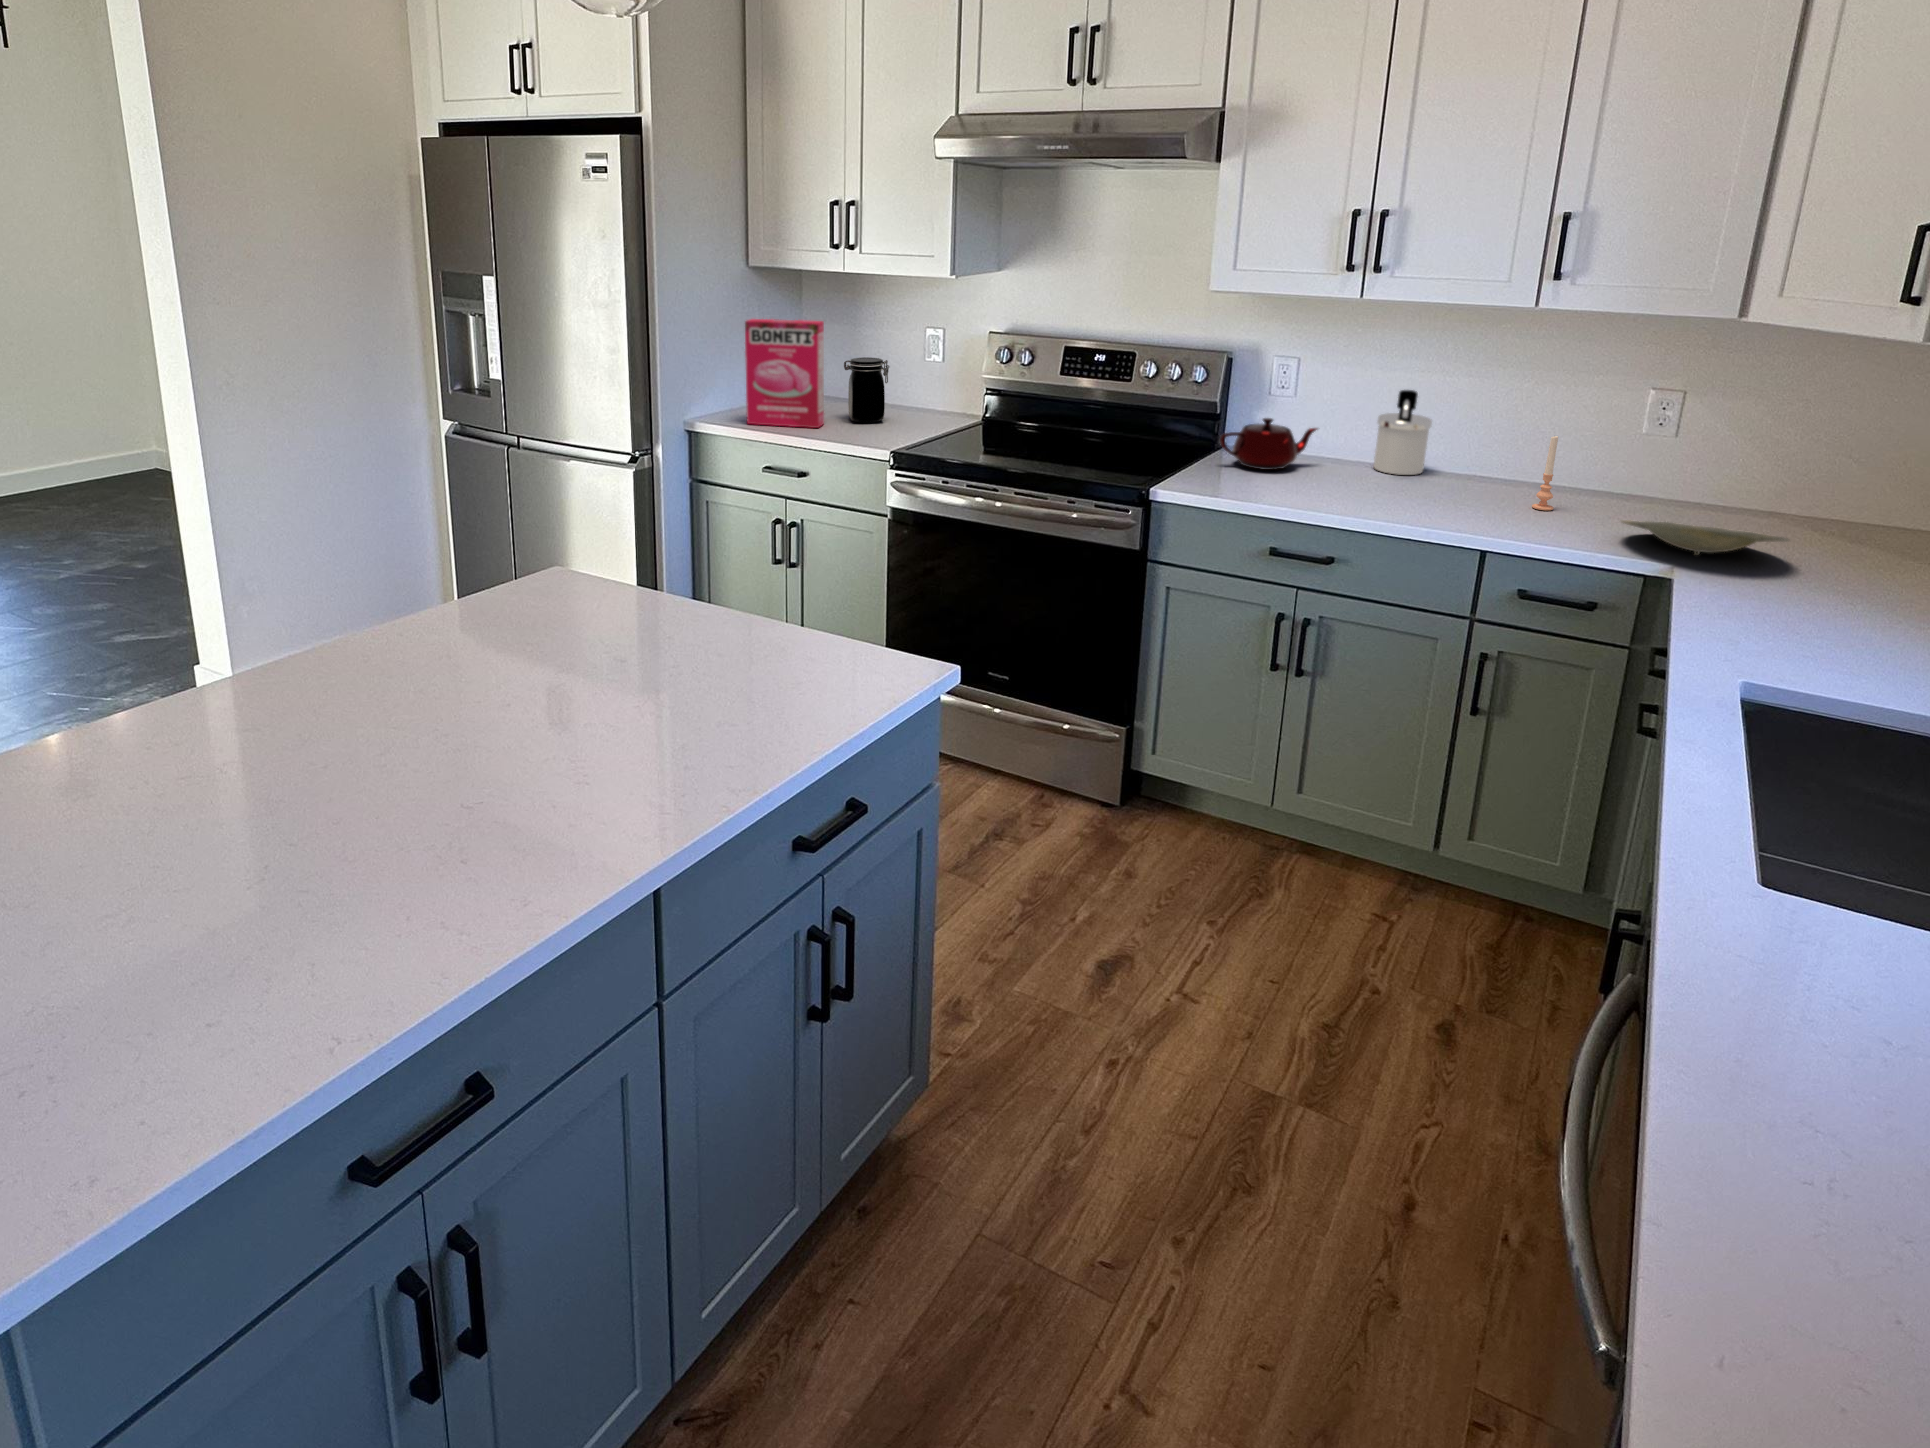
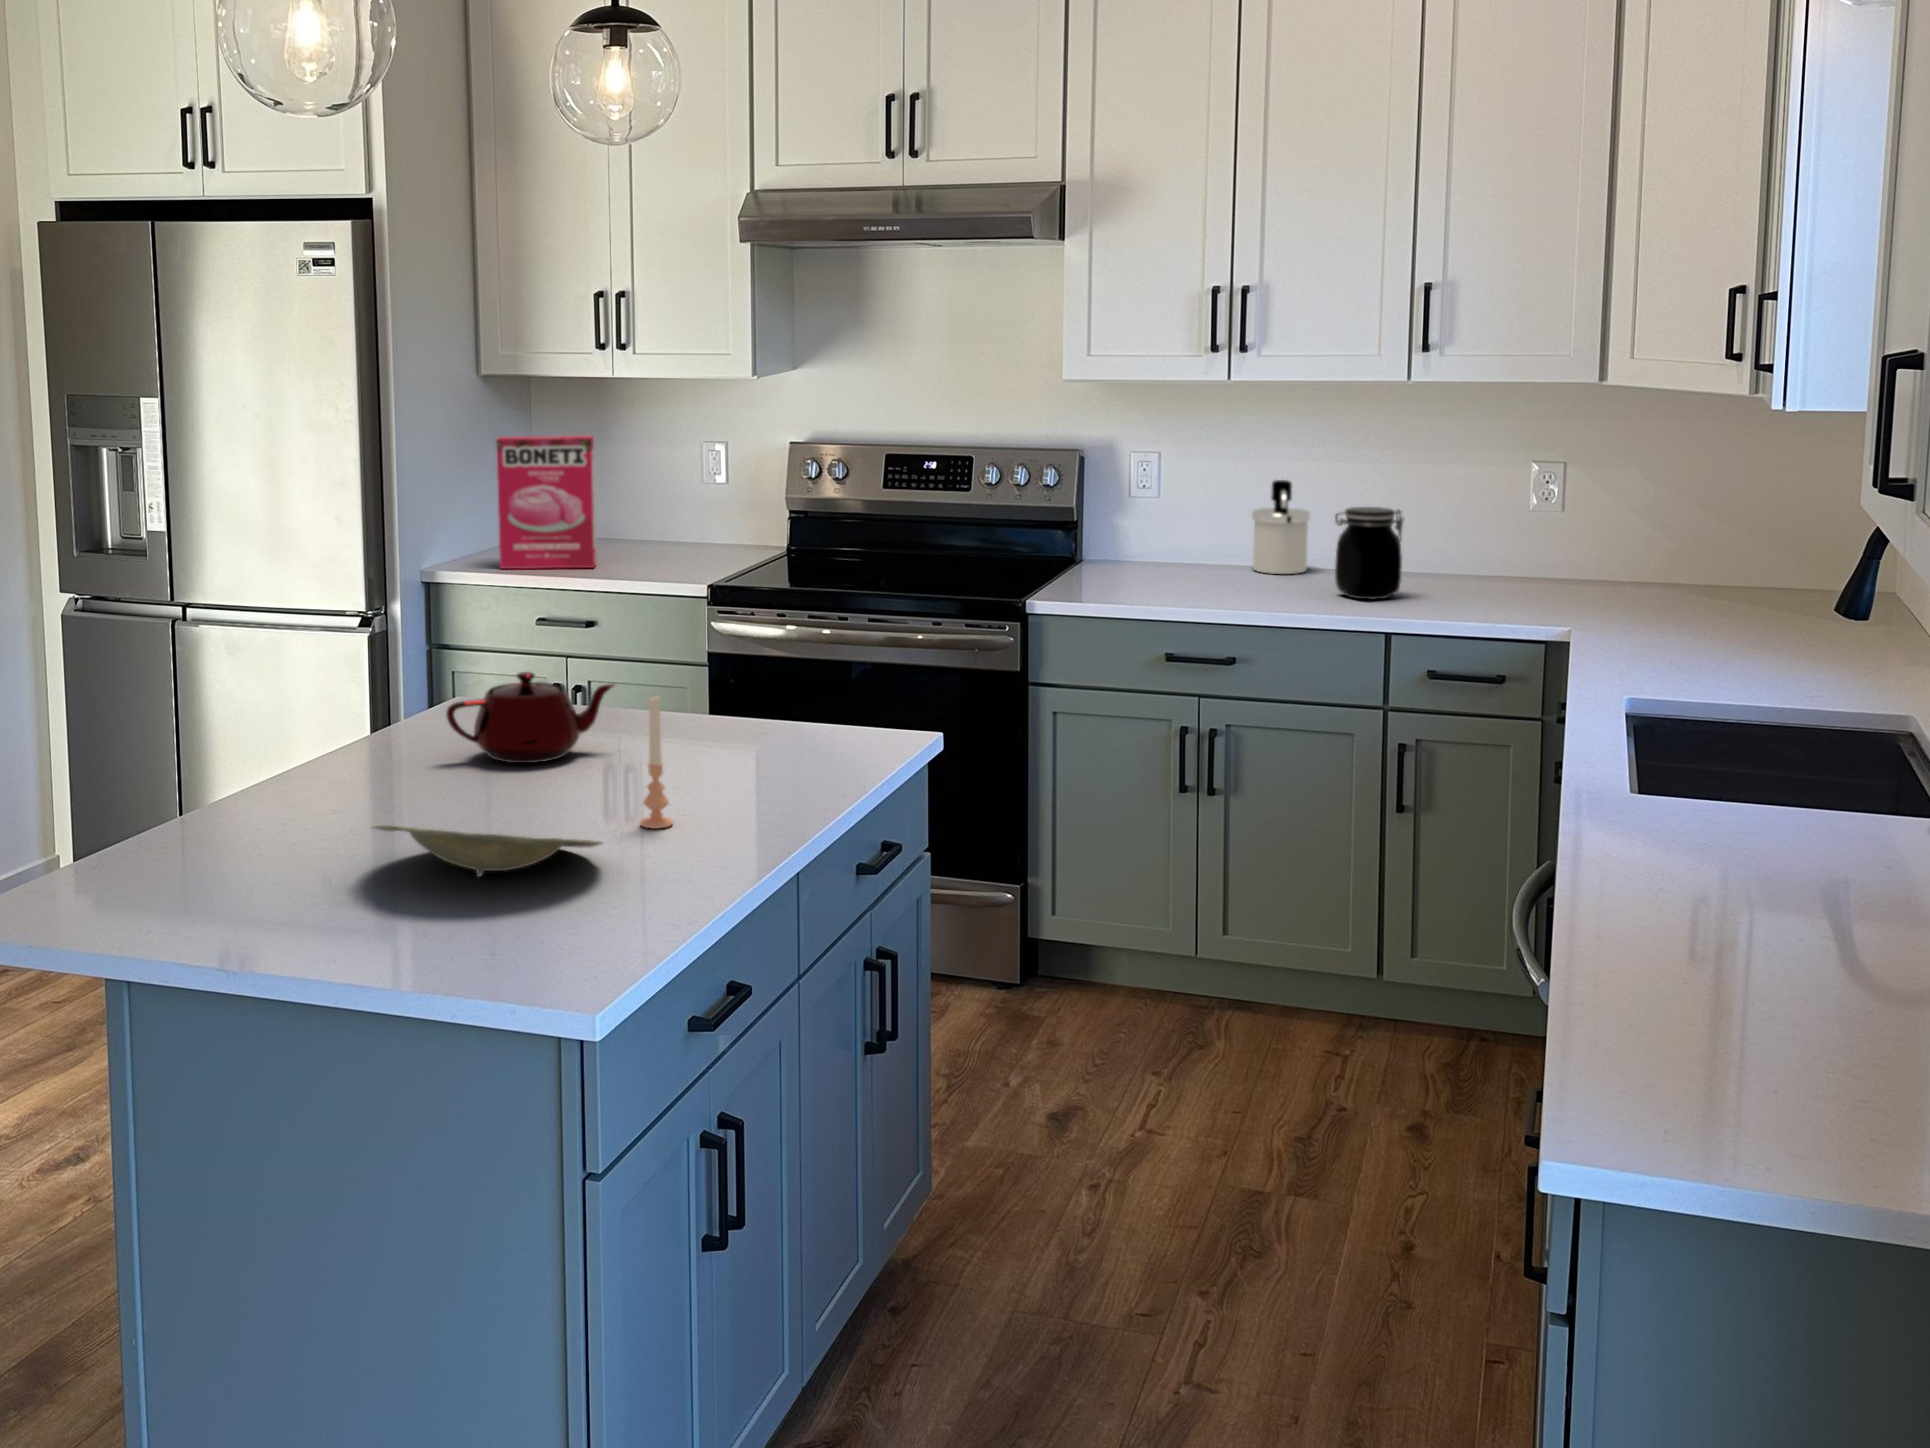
jar: present [844,357,889,423] -> present [1335,507,1403,599]
teapot: present [1220,418,1317,470] -> present [446,672,614,763]
candle: present [1532,436,1558,510] -> present [640,697,673,828]
plate: present [1621,520,1789,555] -> present [372,825,602,877]

